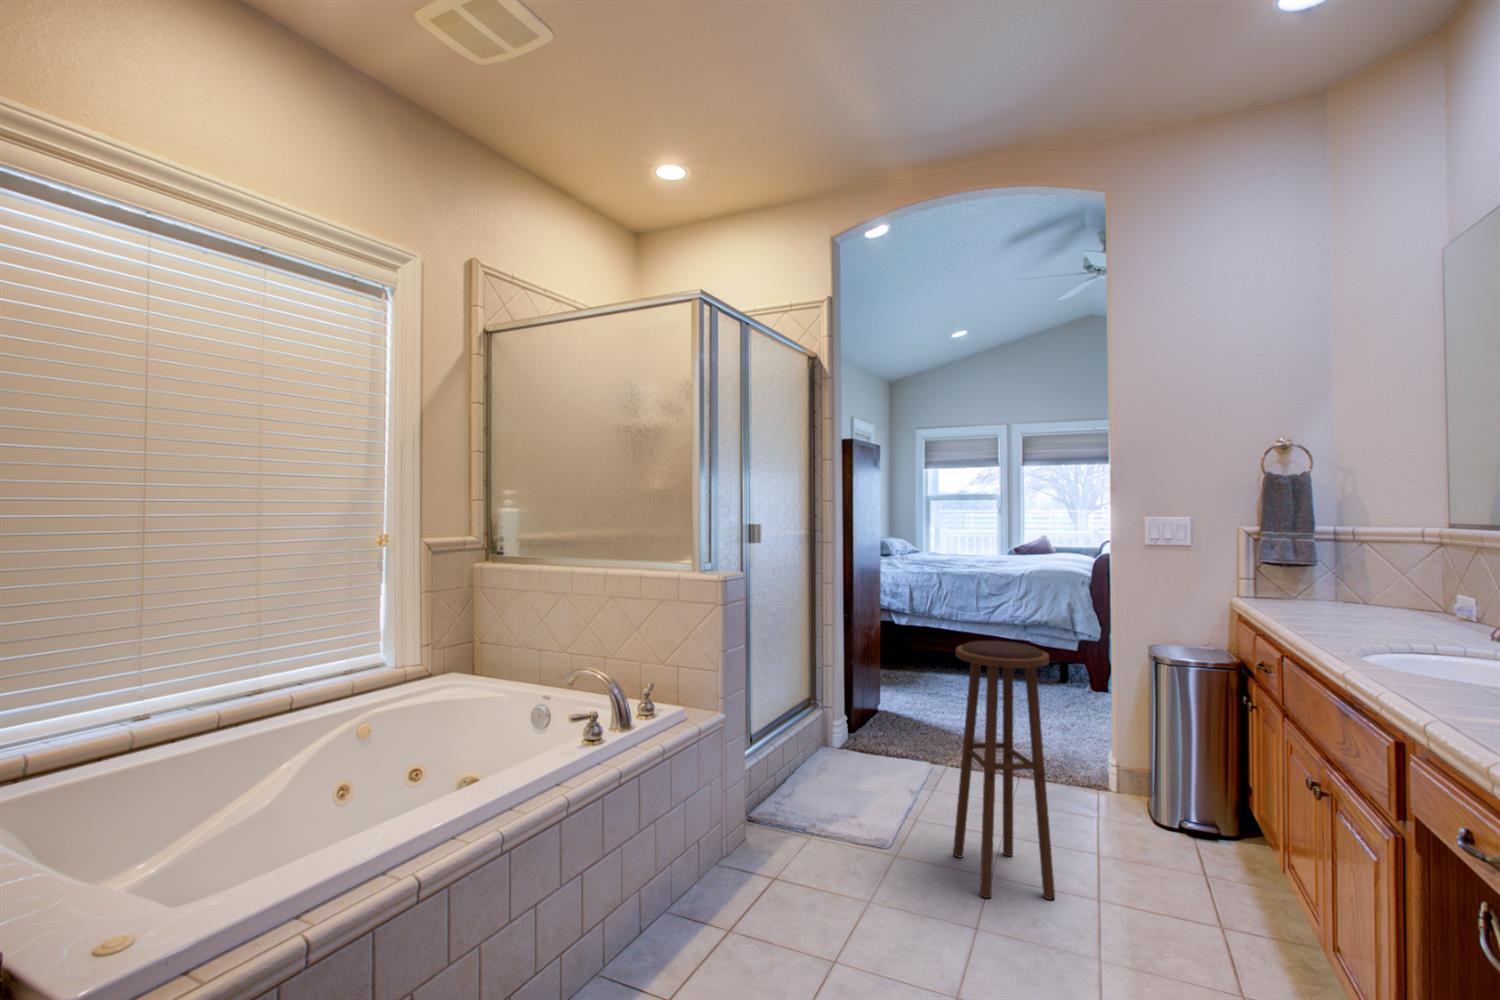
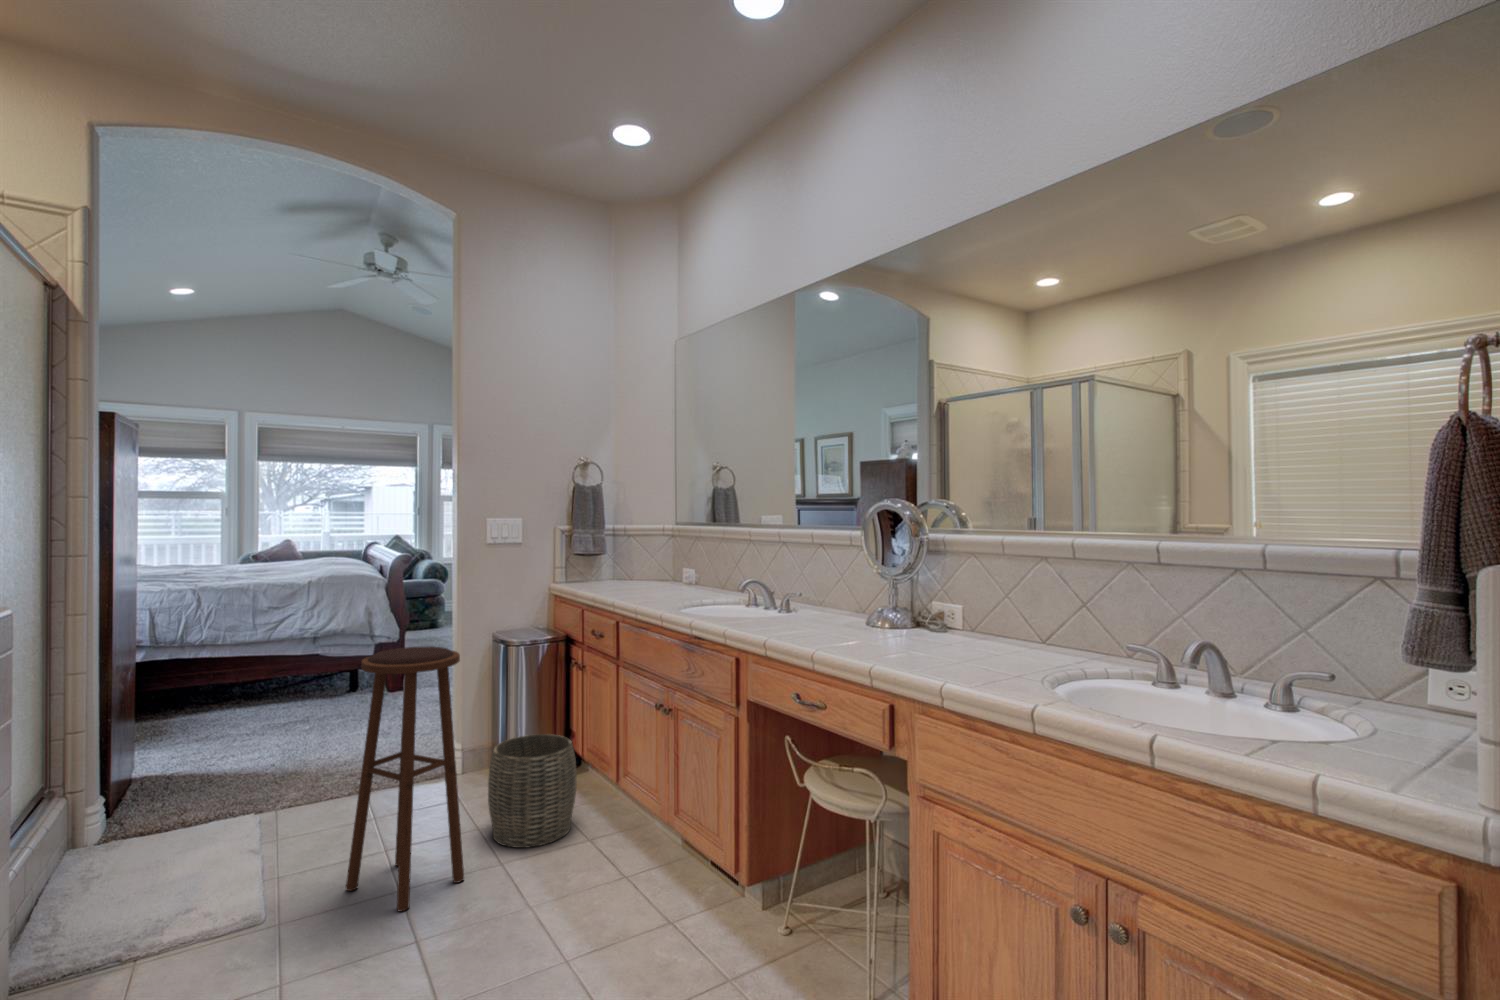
woven basket: none [1103,769,1221,912] -> present [488,734,577,848]

